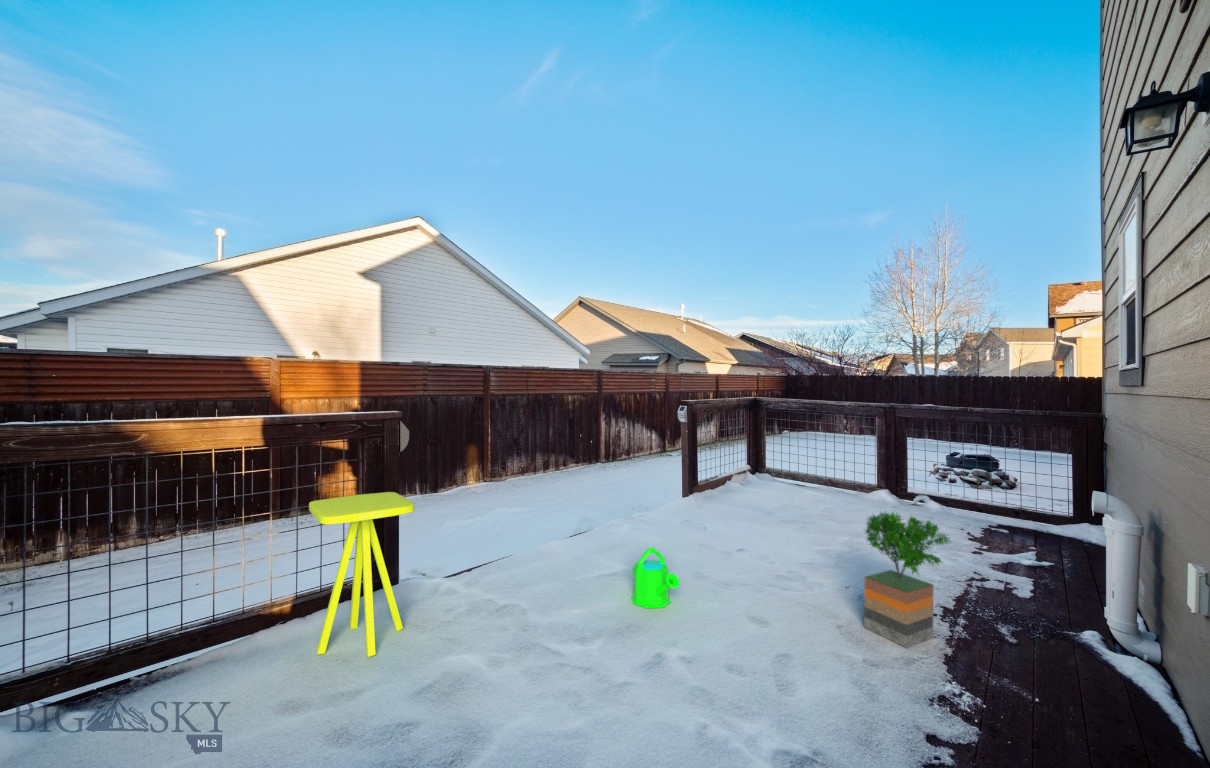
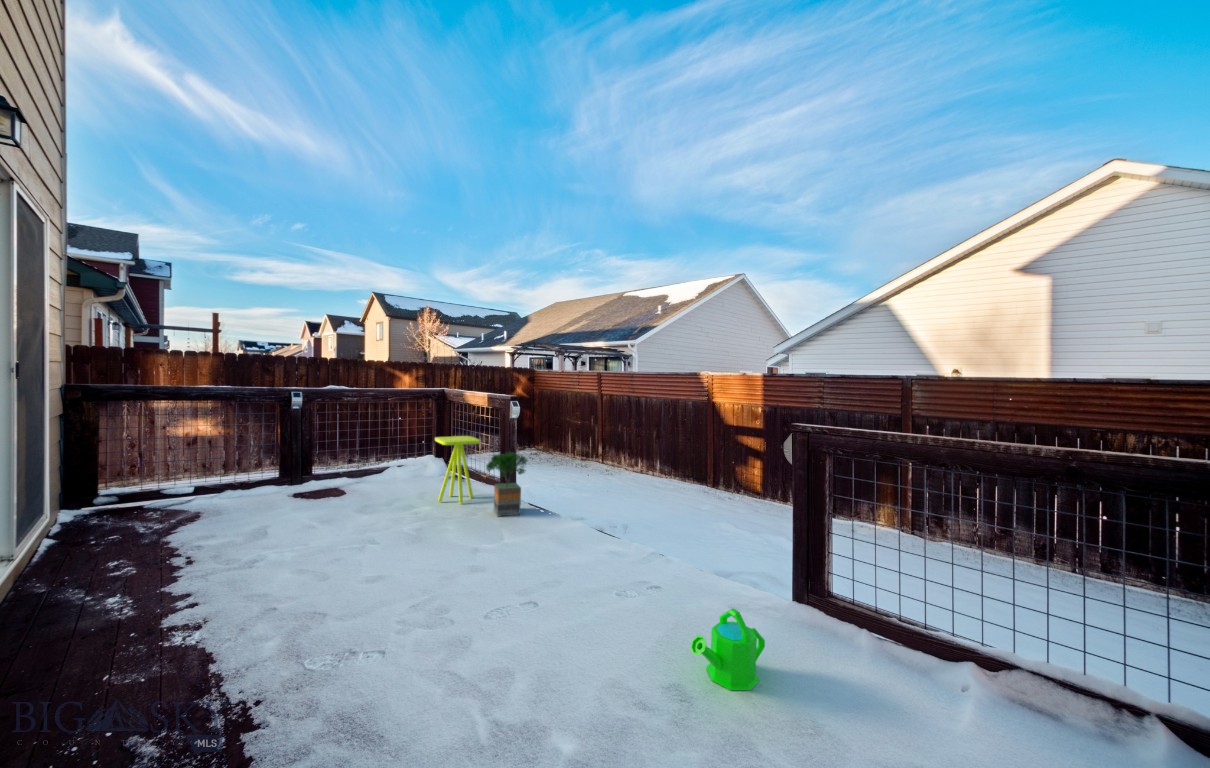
potted tree: present [864,513,950,648] -> present [486,452,528,516]
watering can: present [631,548,679,608] -> present [690,608,765,690]

